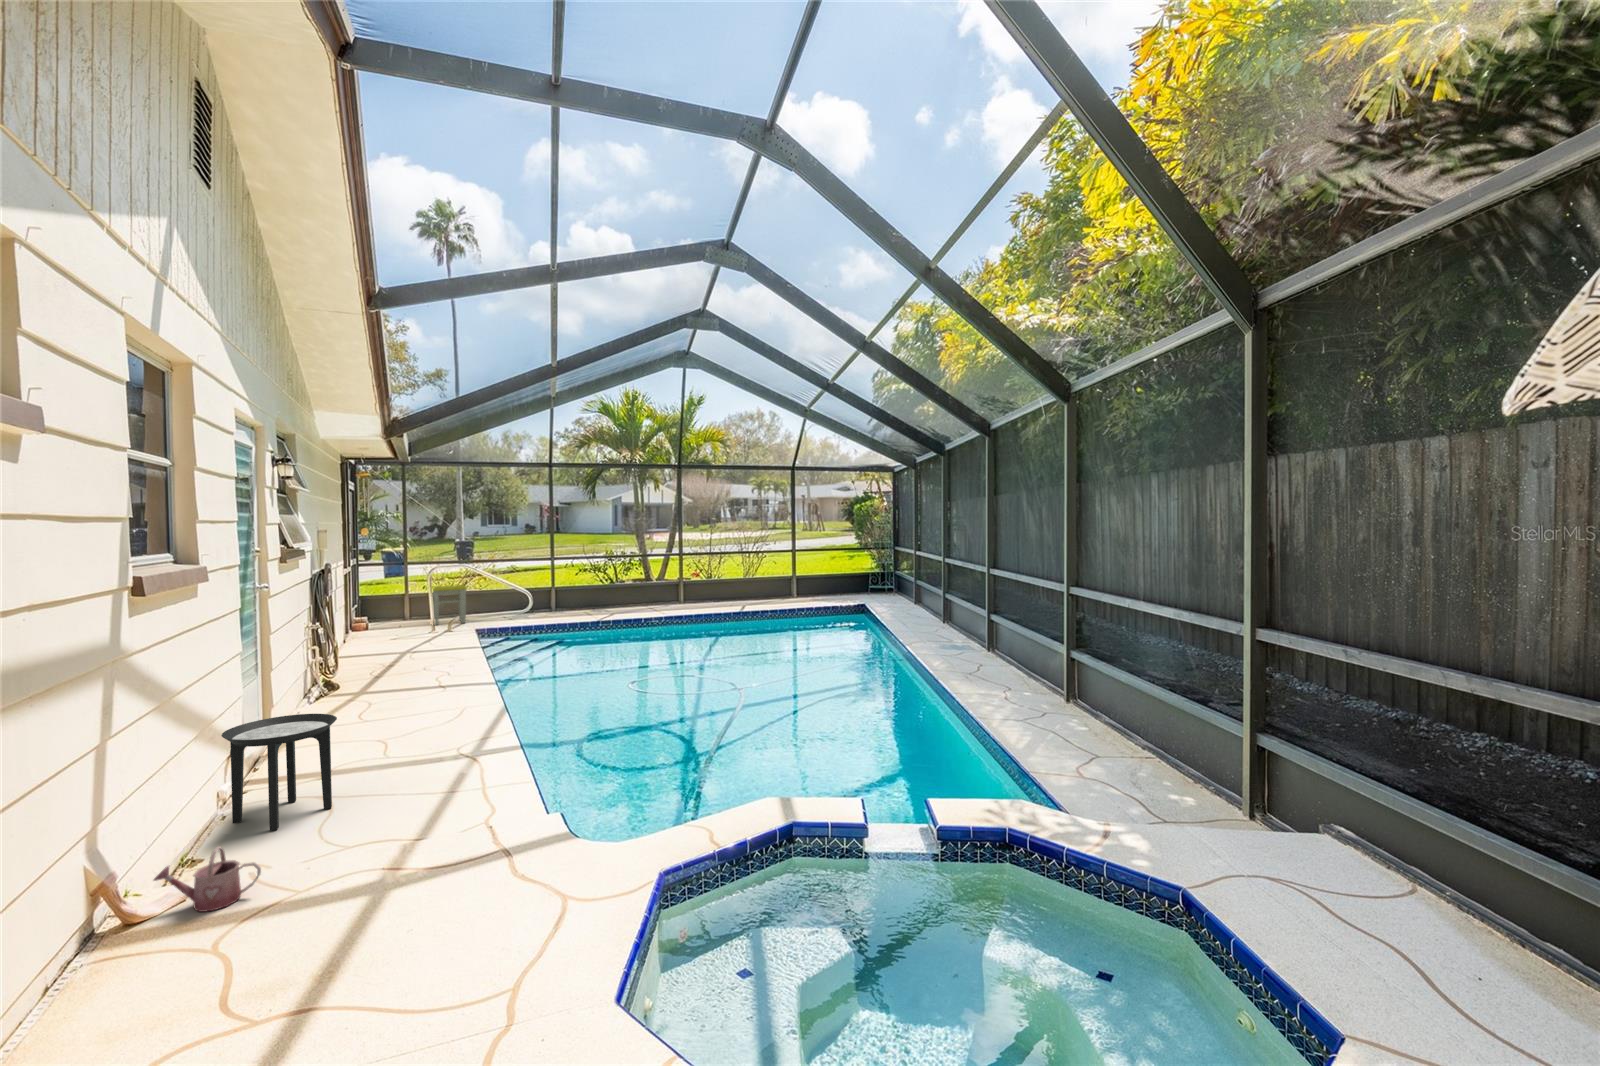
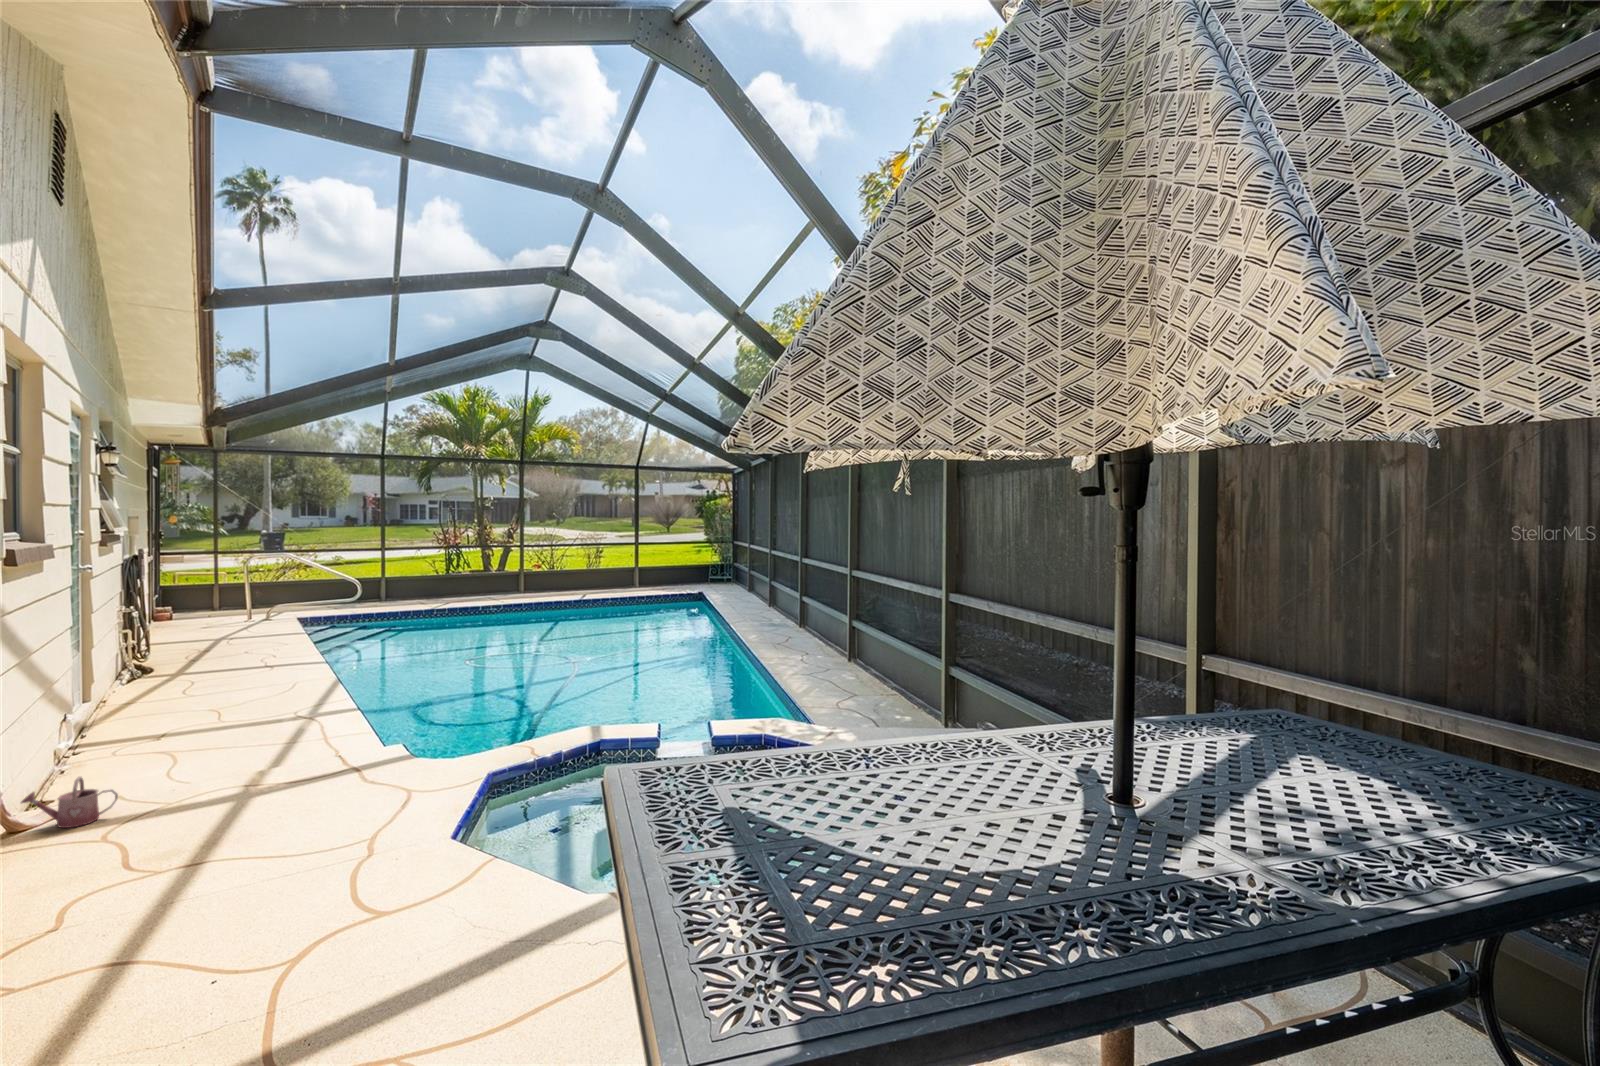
stool: present [433,585,467,625] -> none [244,575,289,616]
side table: present [221,714,337,831] -> none [64,679,176,777]

